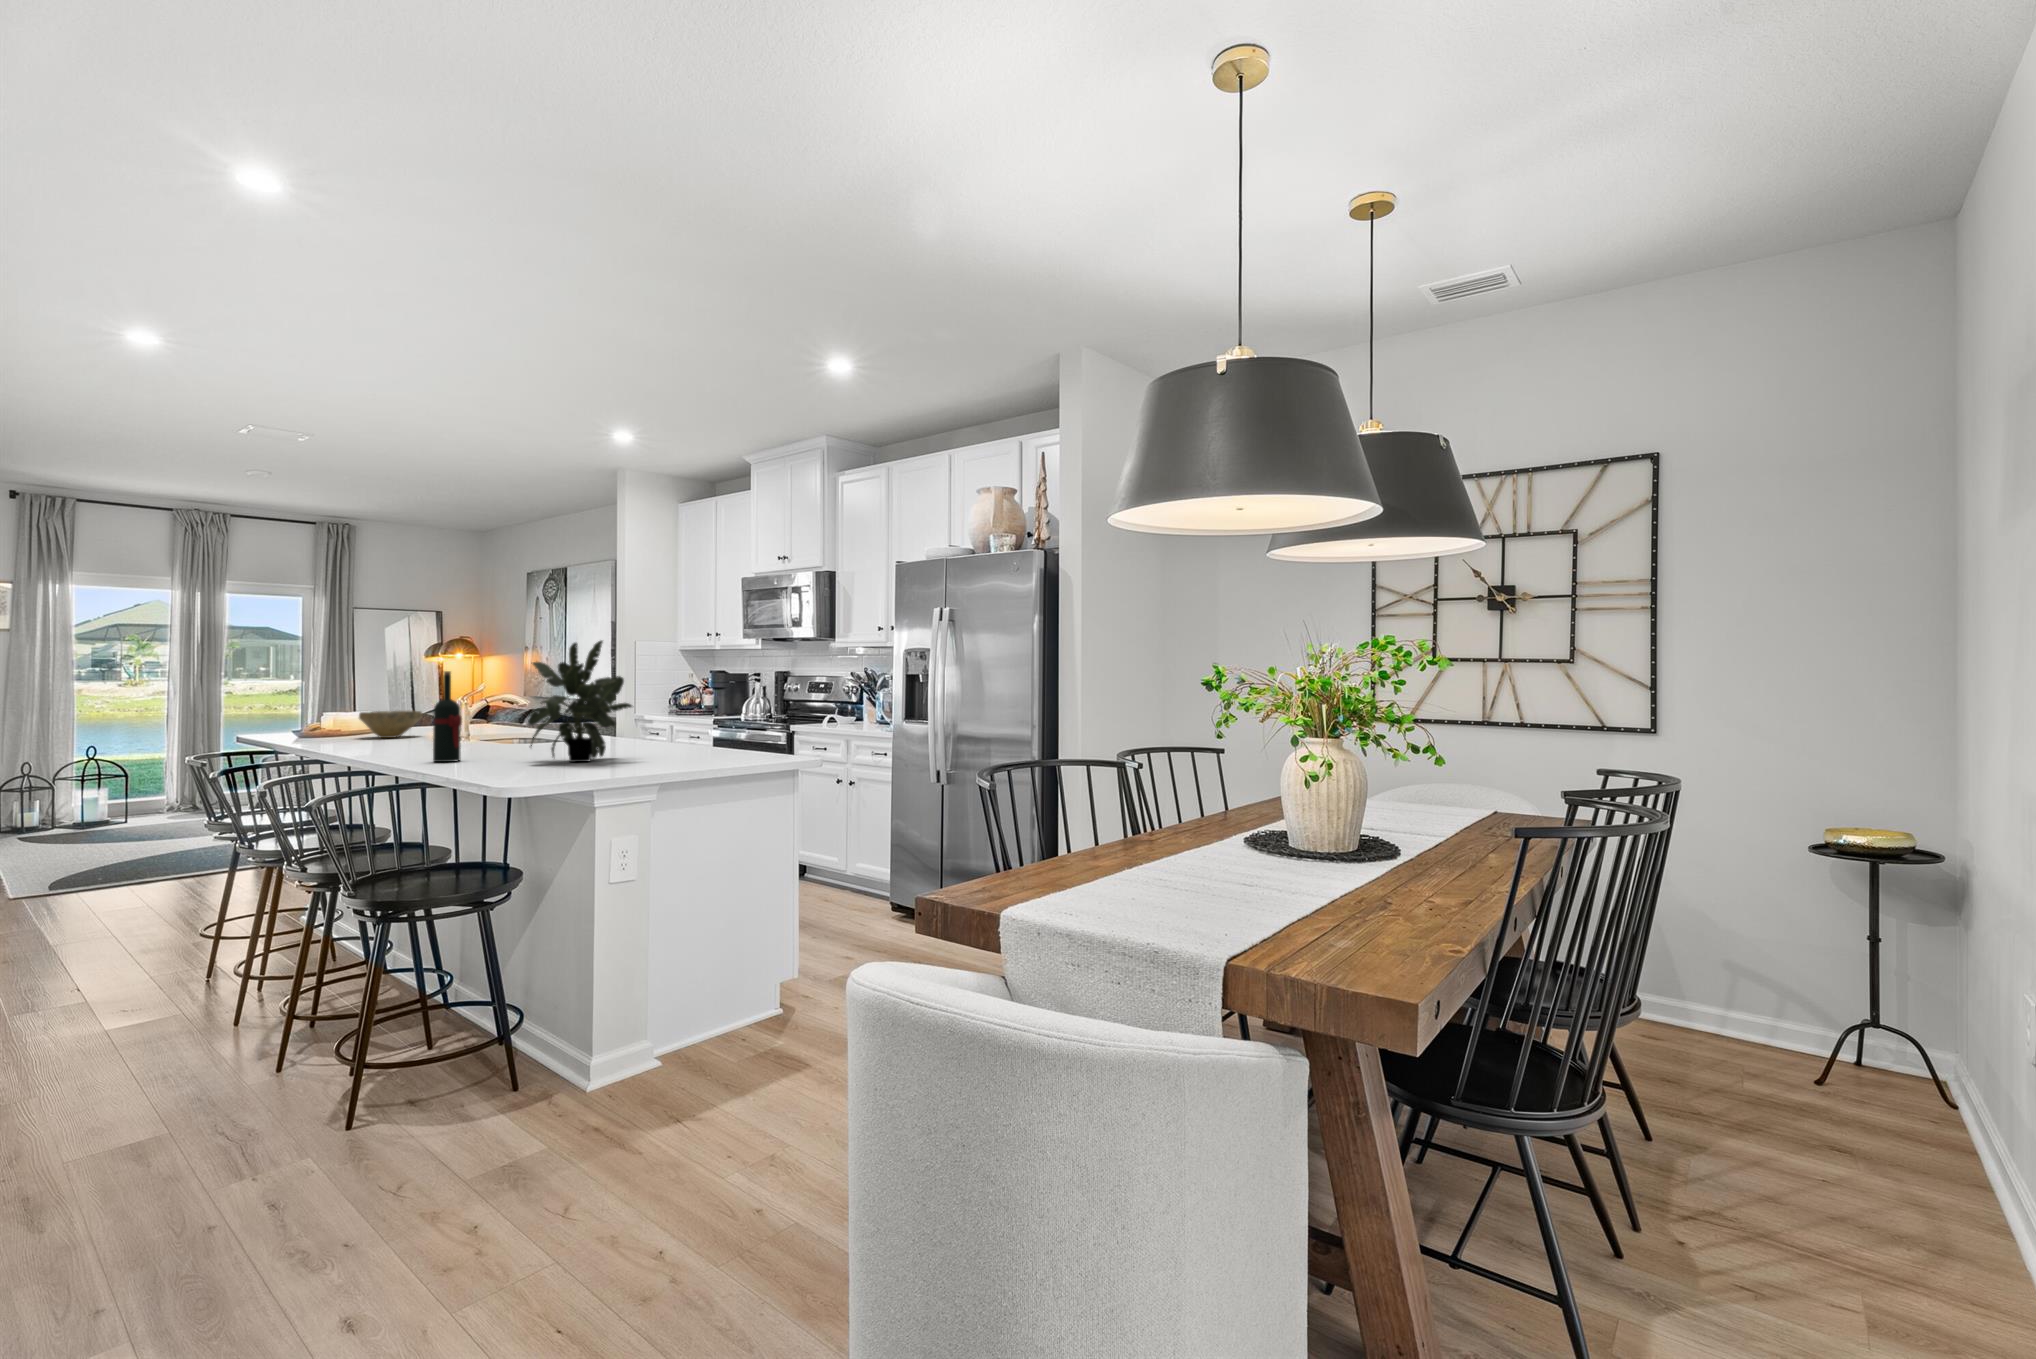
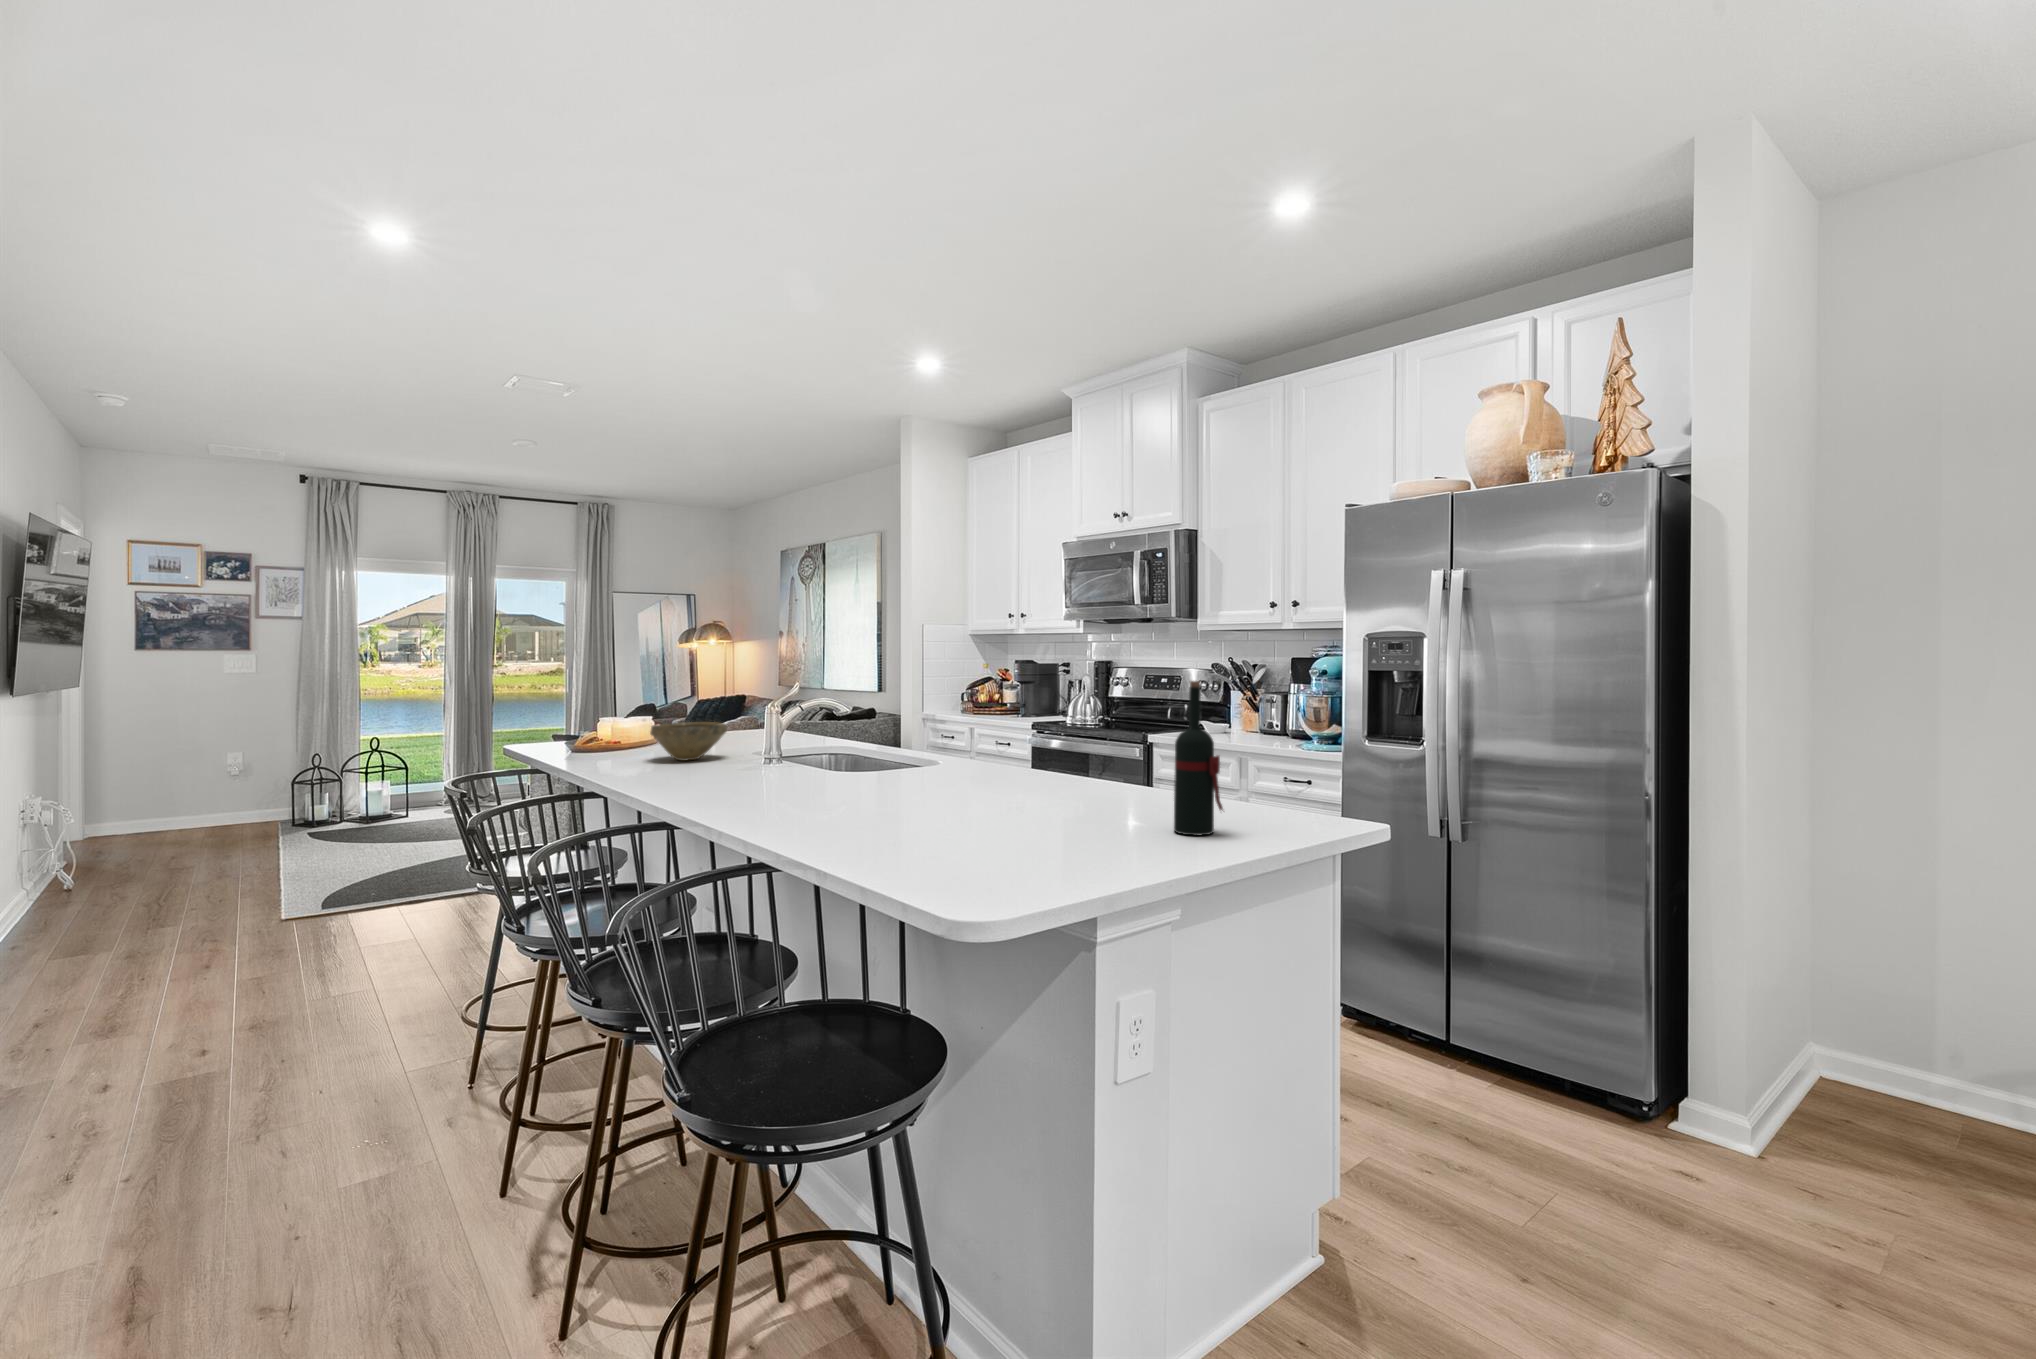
potted plant: present [528,641,632,762] -> none [949,630,1137,848]
wine bottle: present [433,671,462,762] -> present [1174,681,1223,835]

